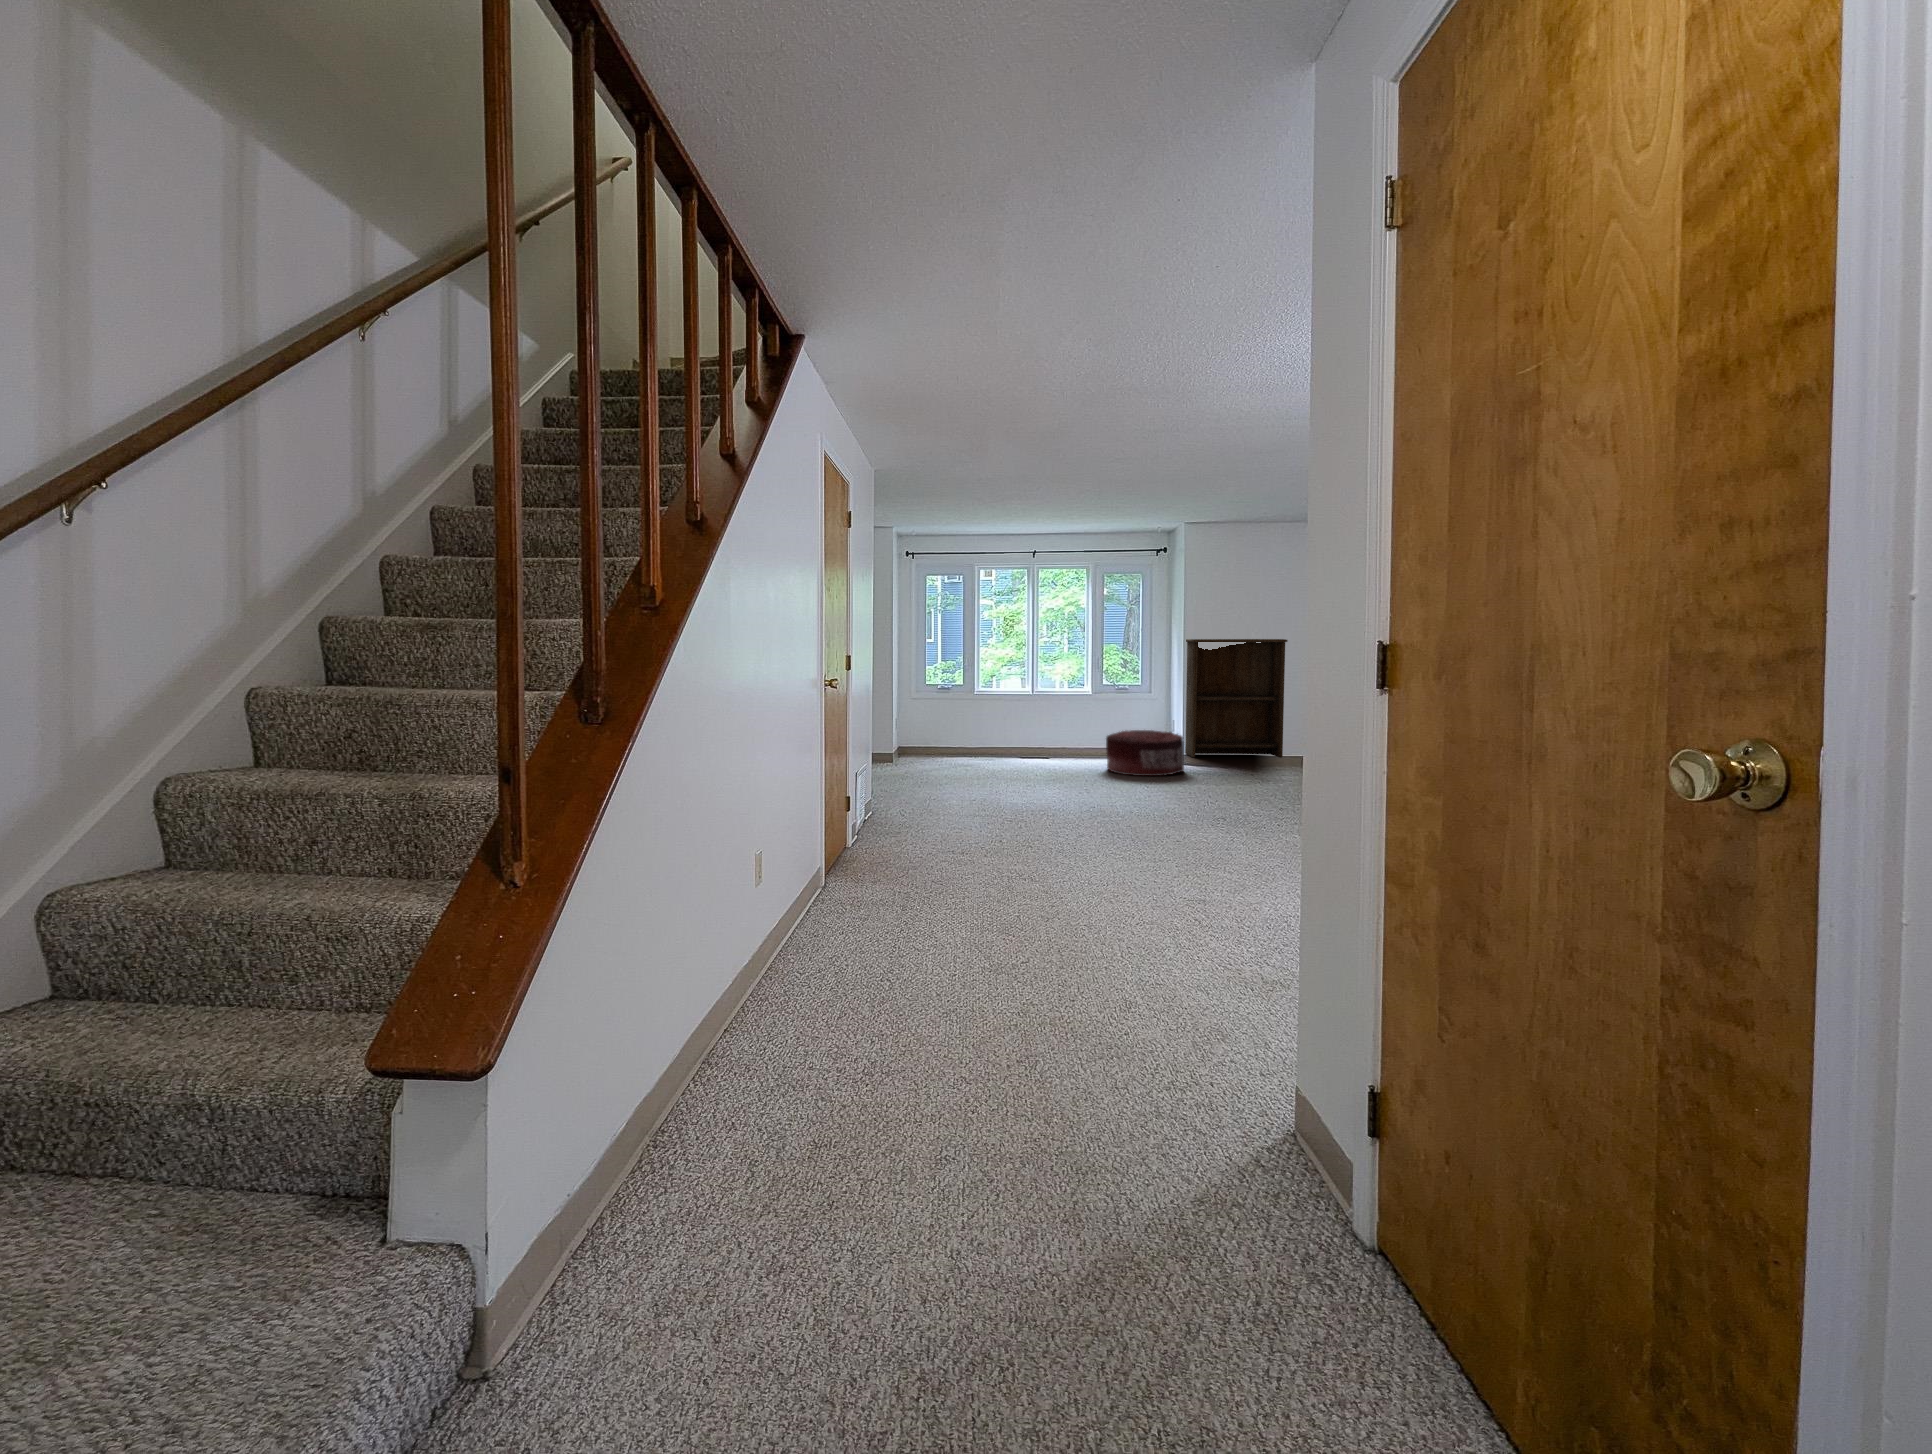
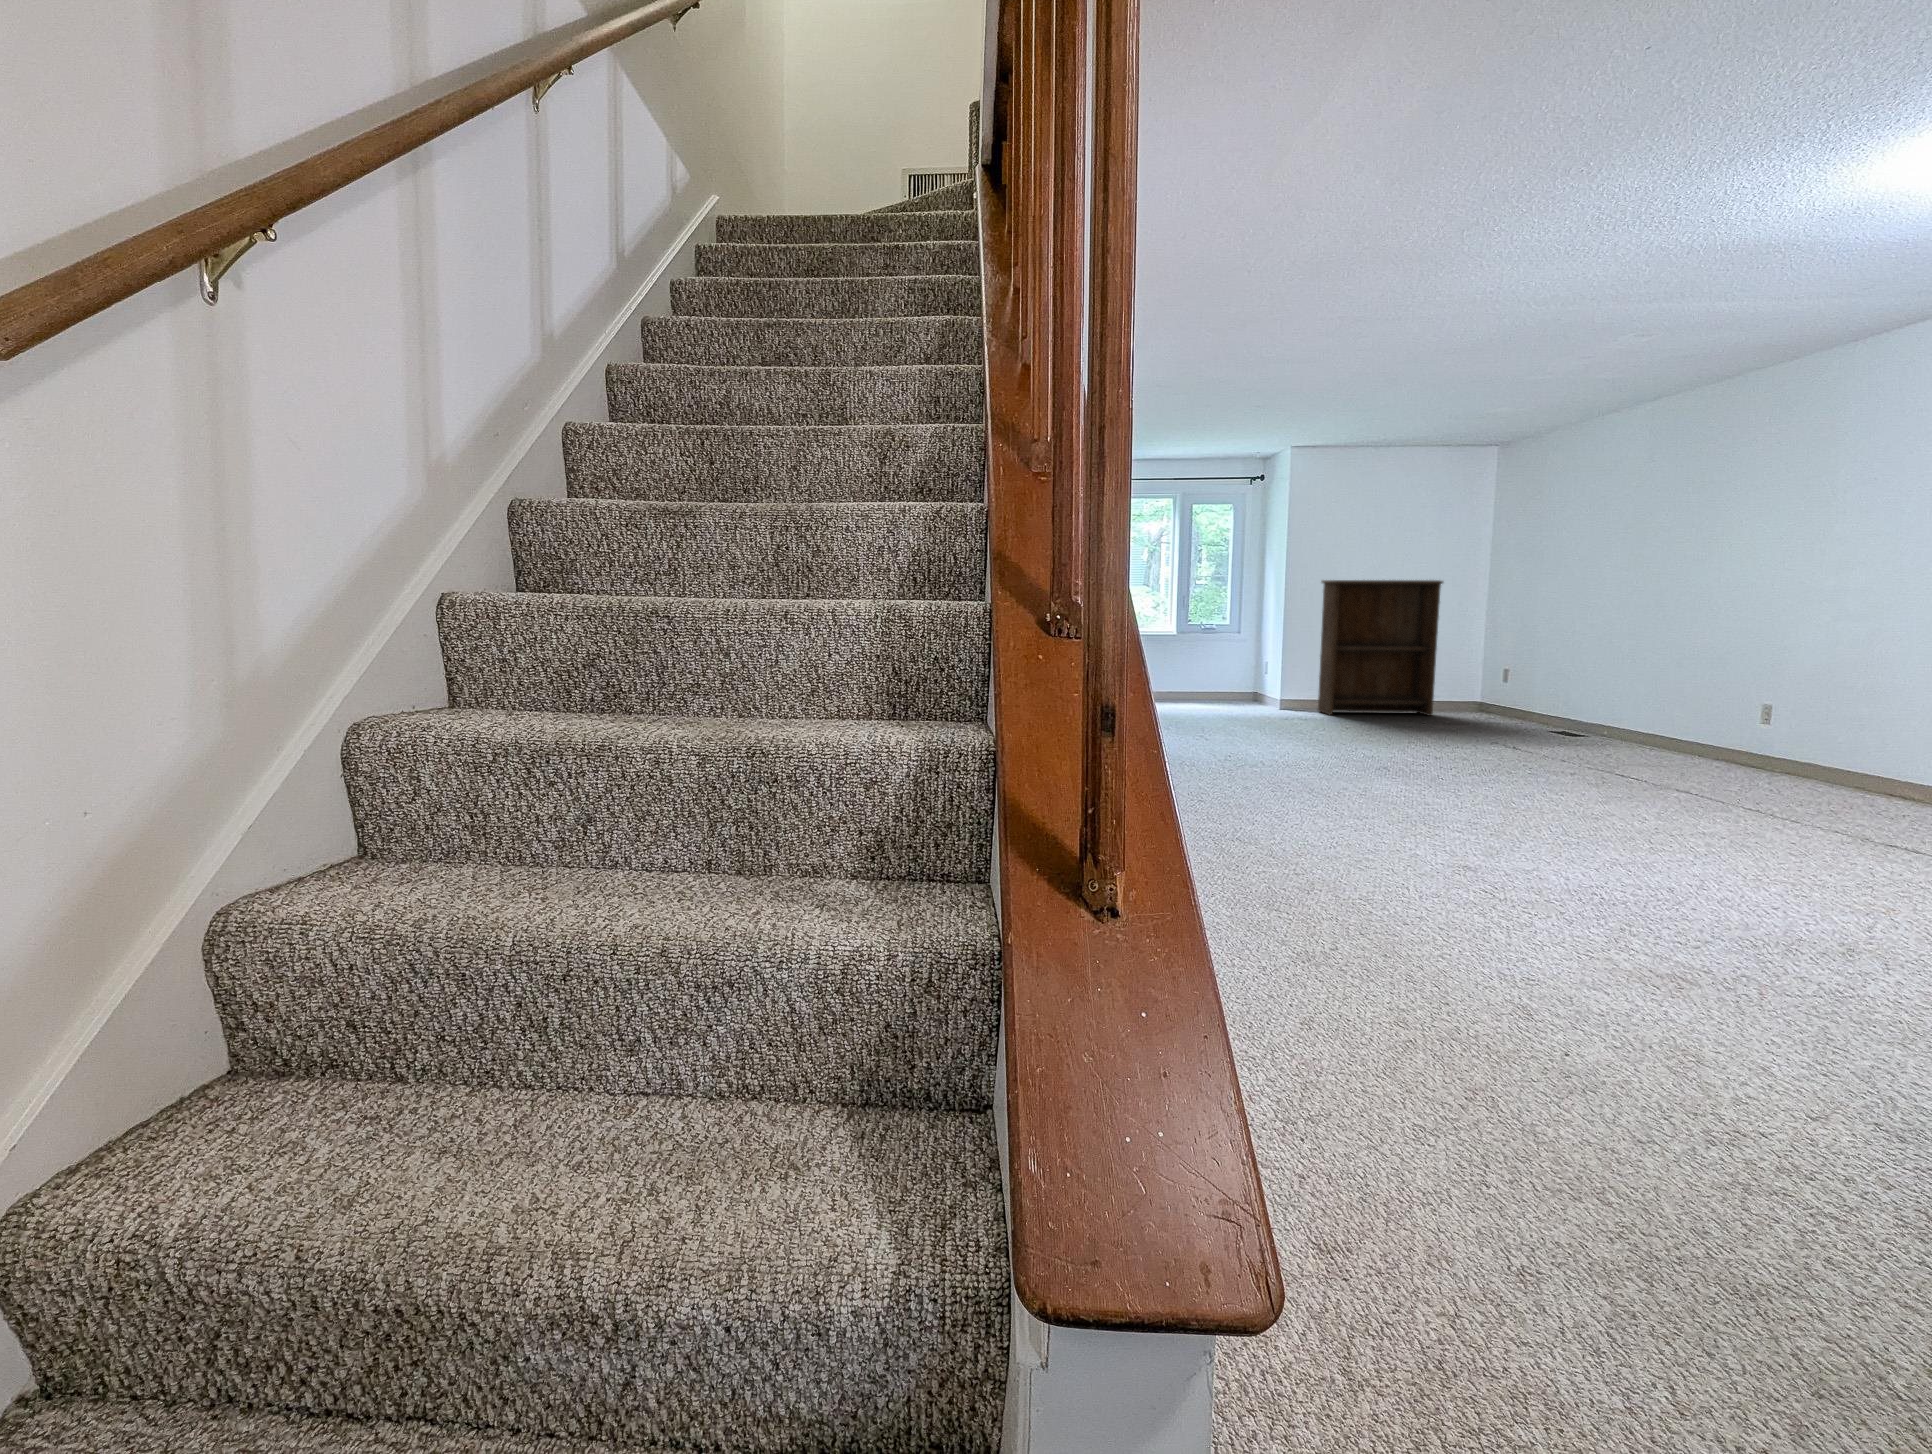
pouf: present [1106,730,1184,776] -> none [1245,683,1339,736]

